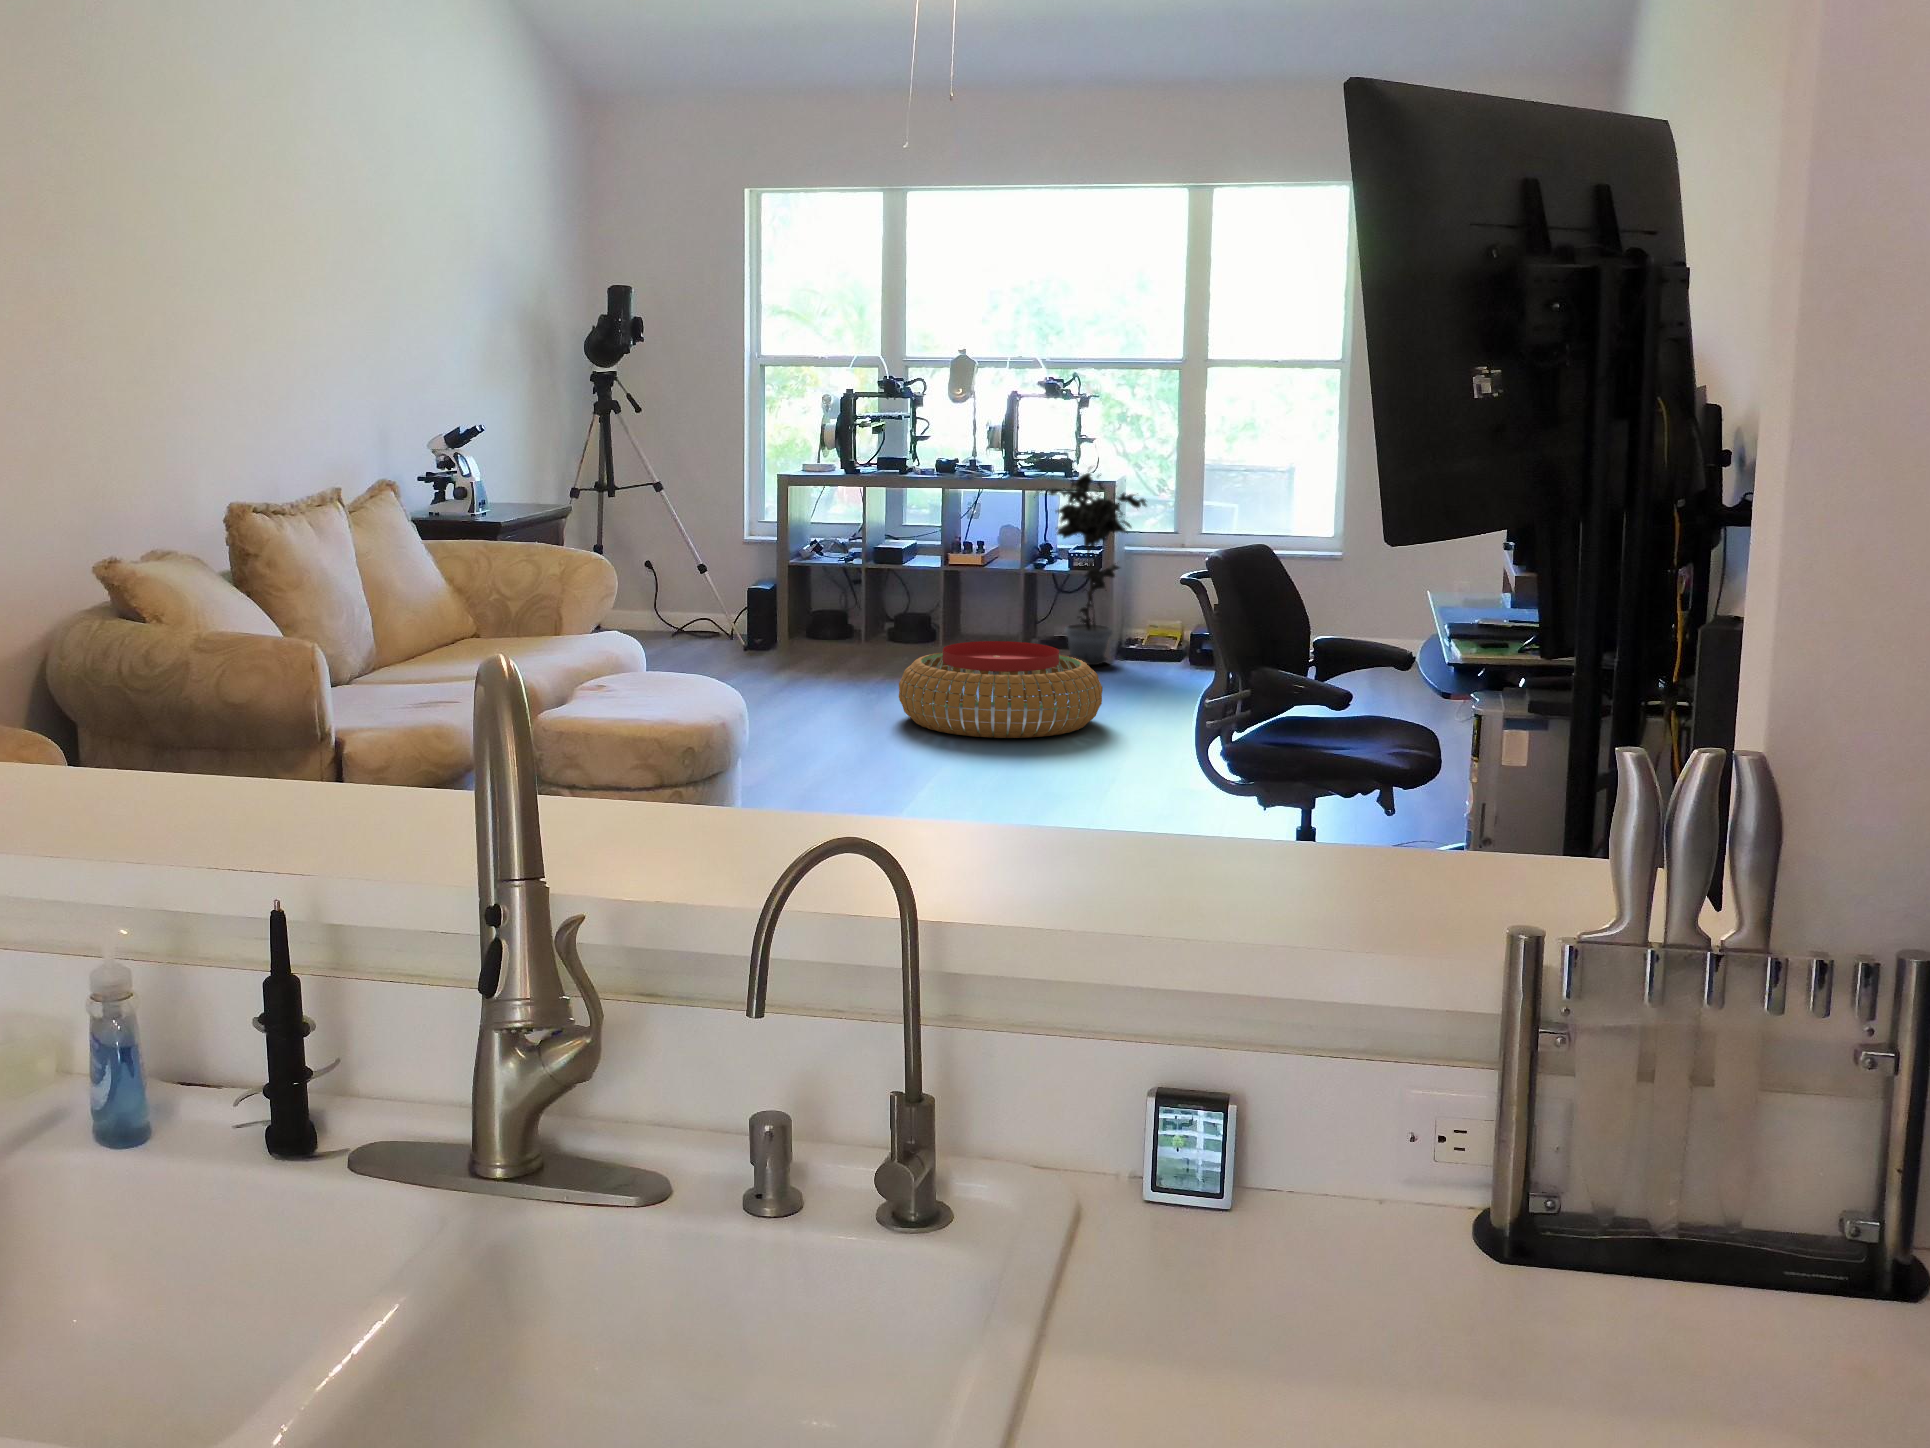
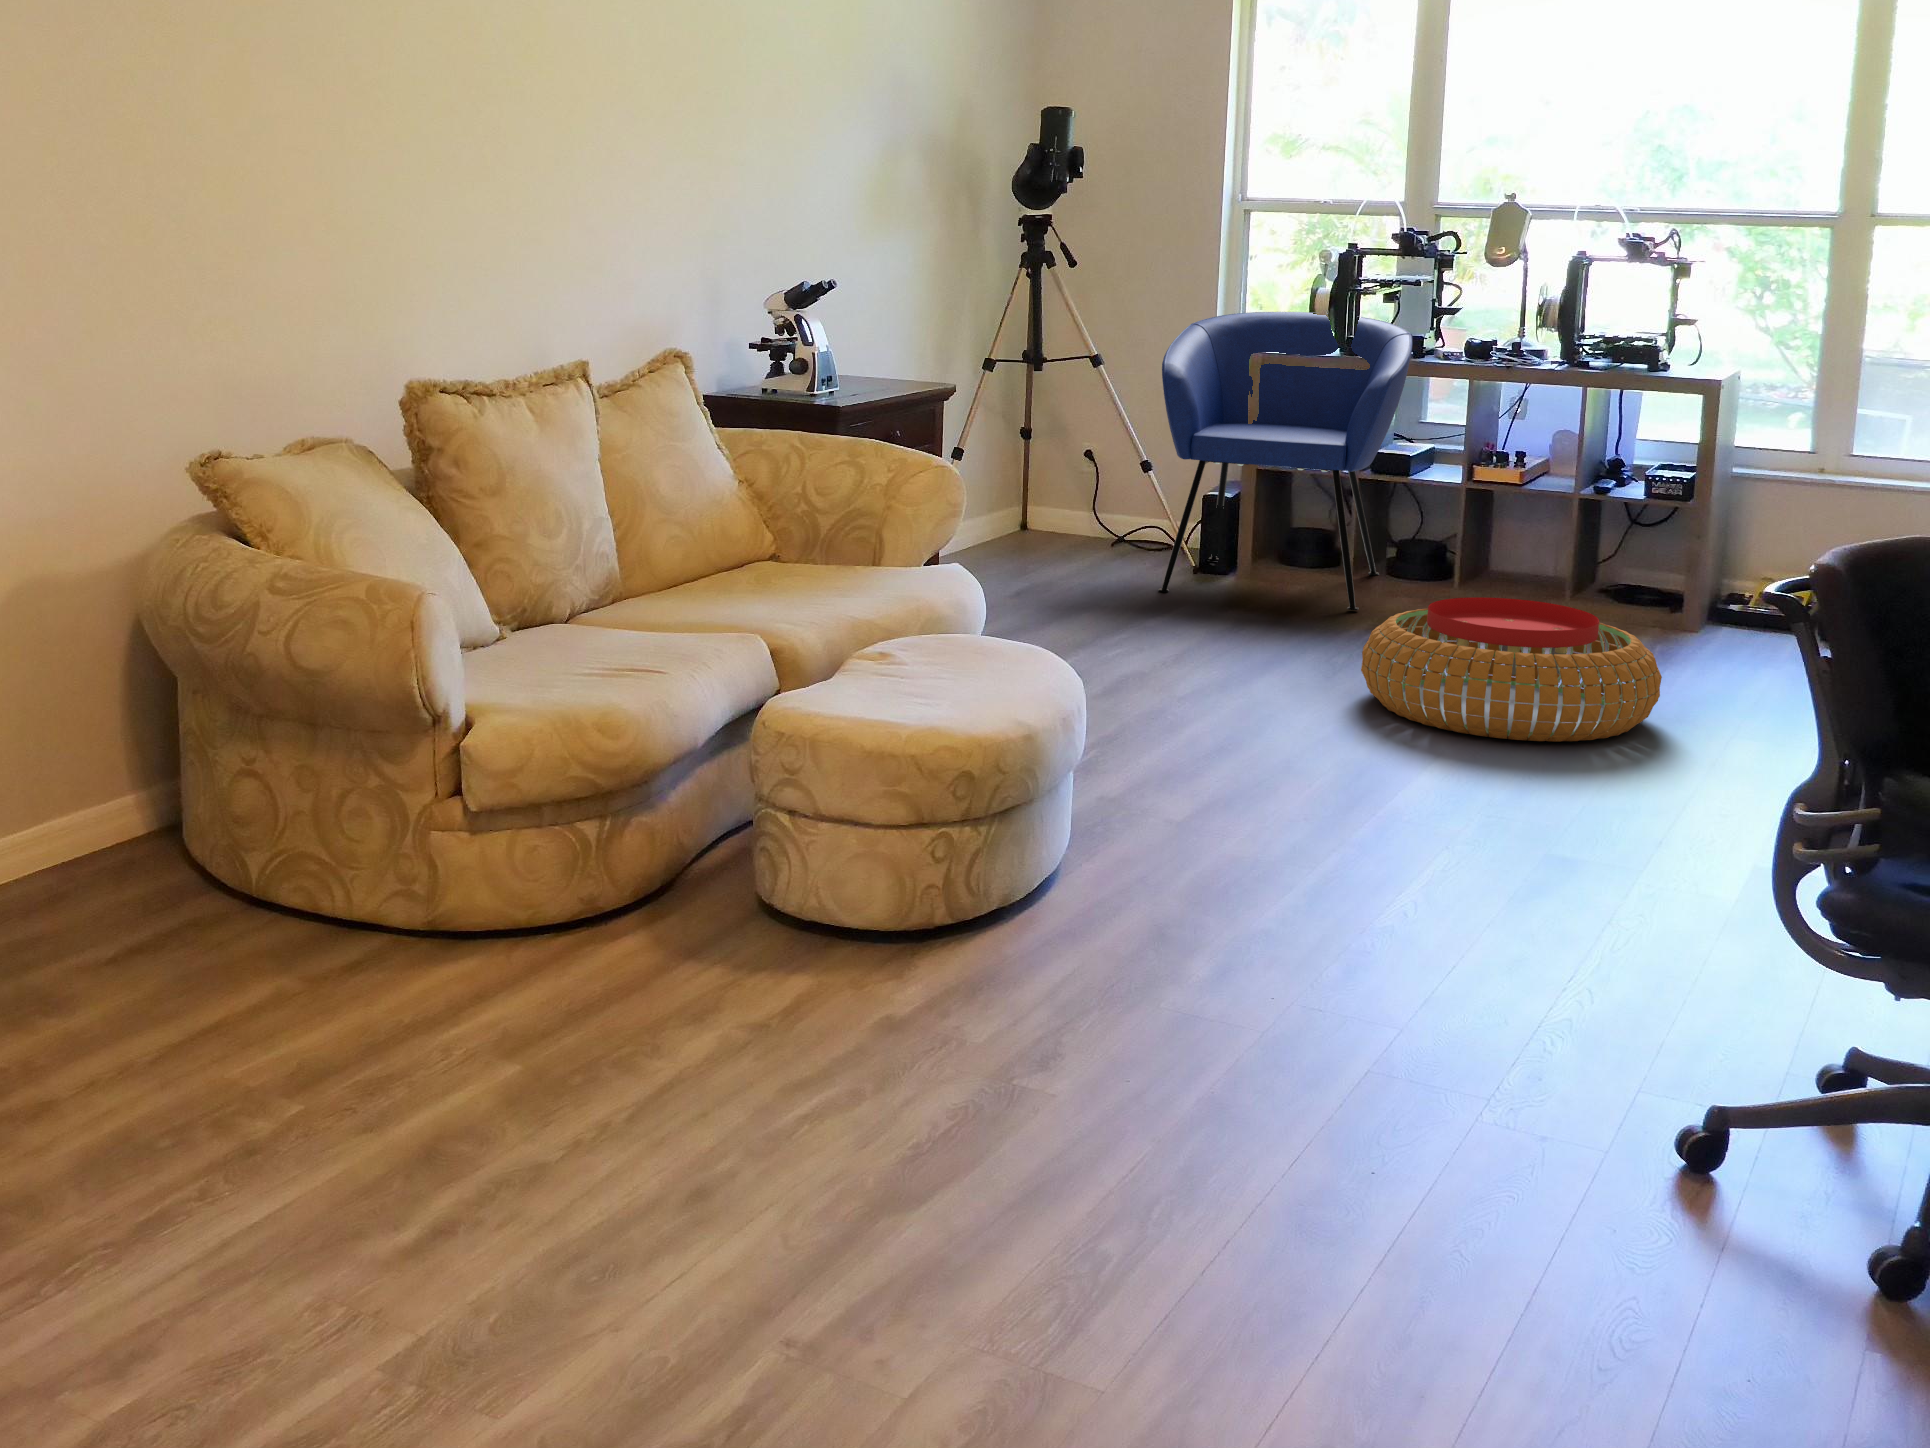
armchair: none [719,443,901,666] -> present [1159,312,1413,610]
potted plant: present [1034,473,1147,665] -> none [1597,359,1764,631]

